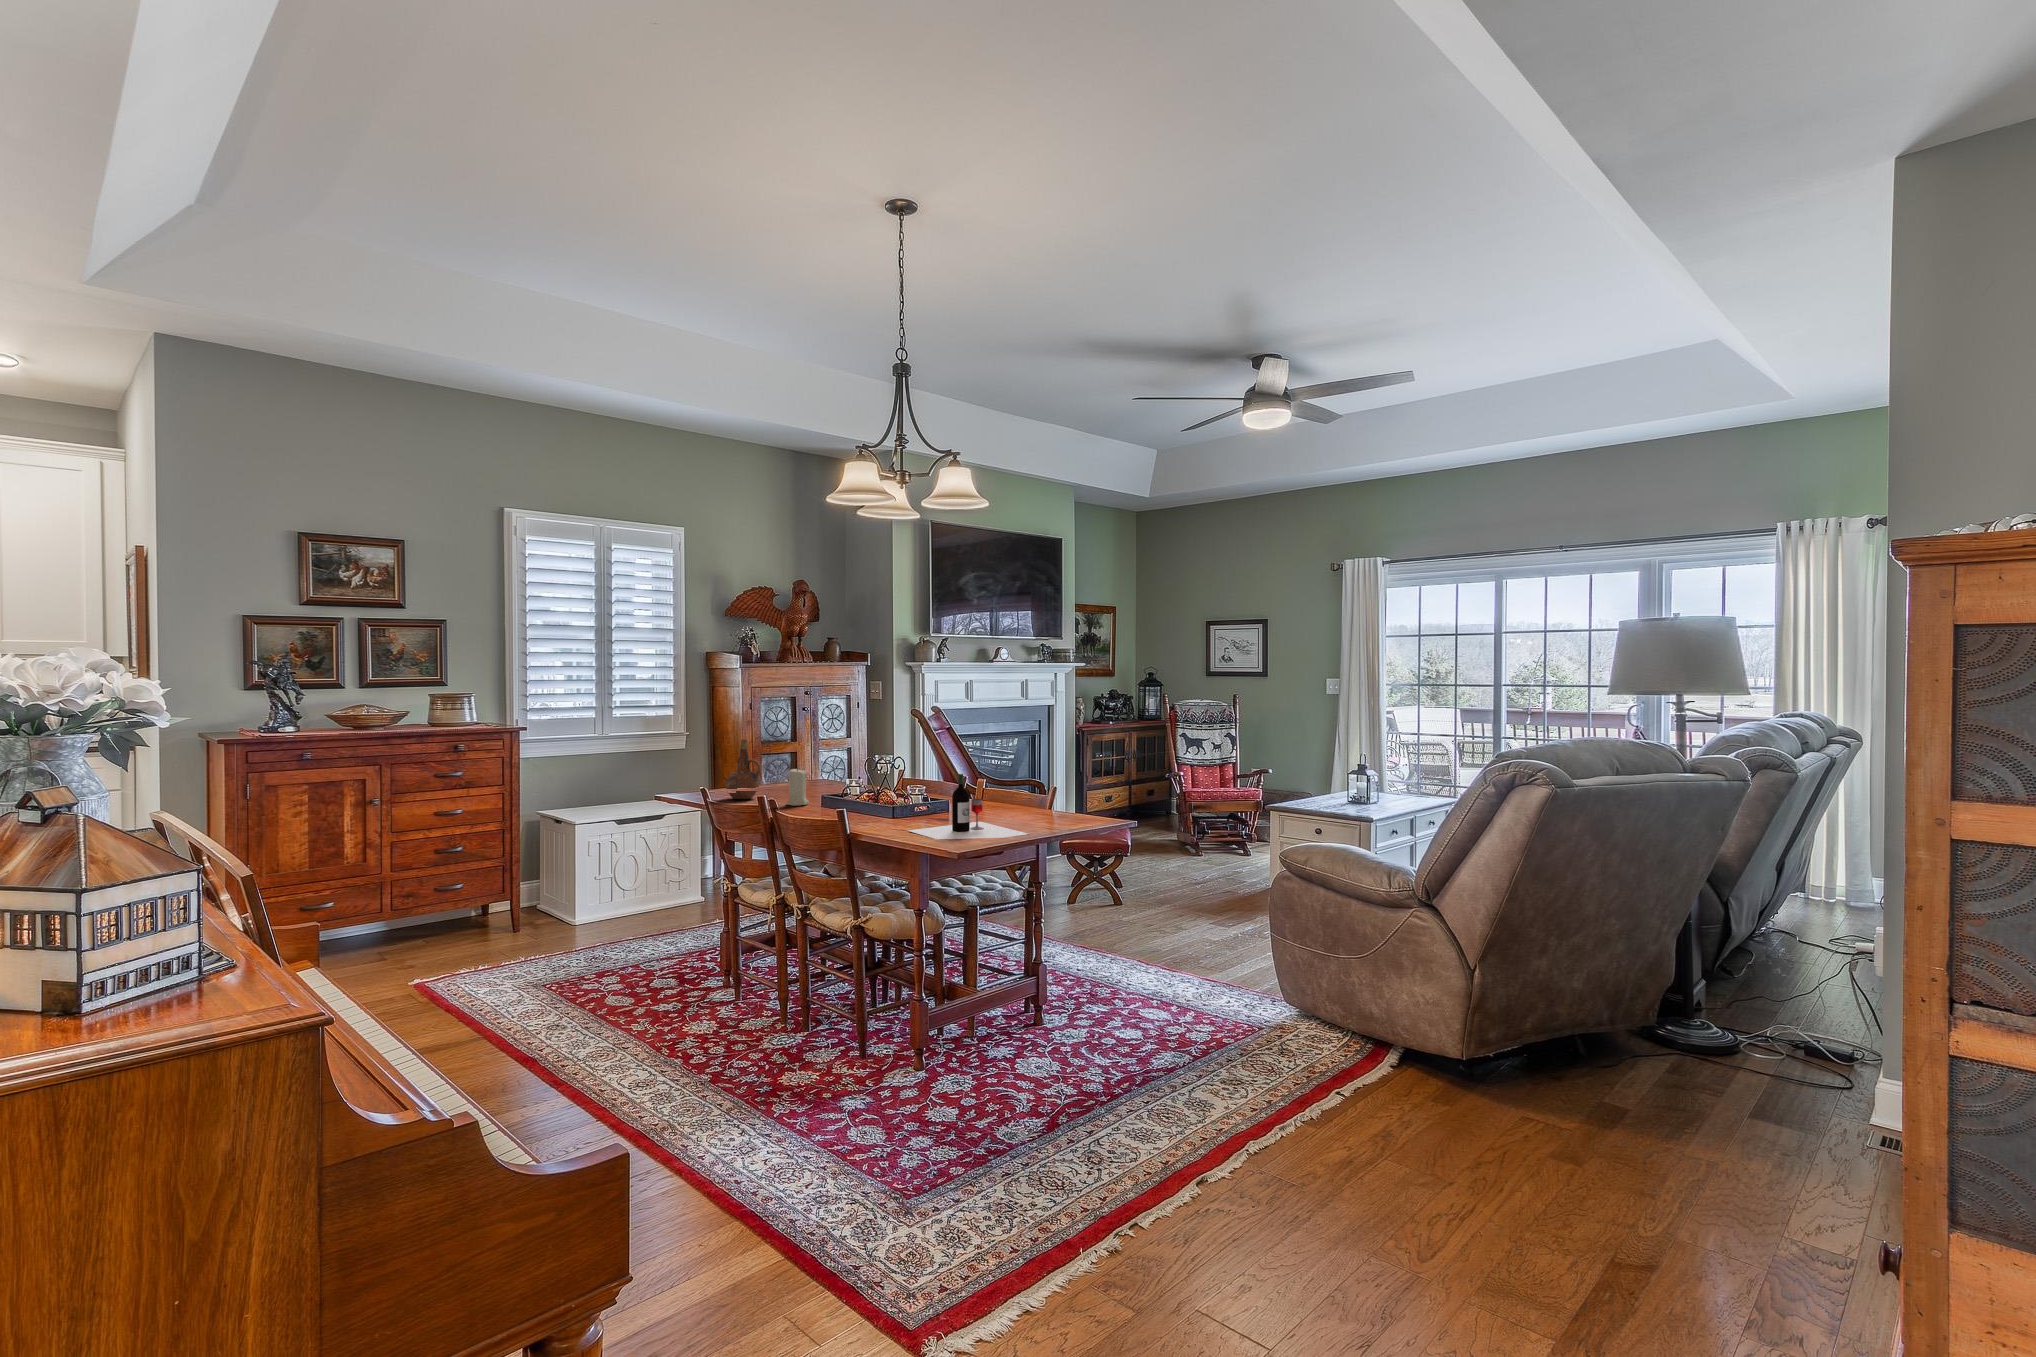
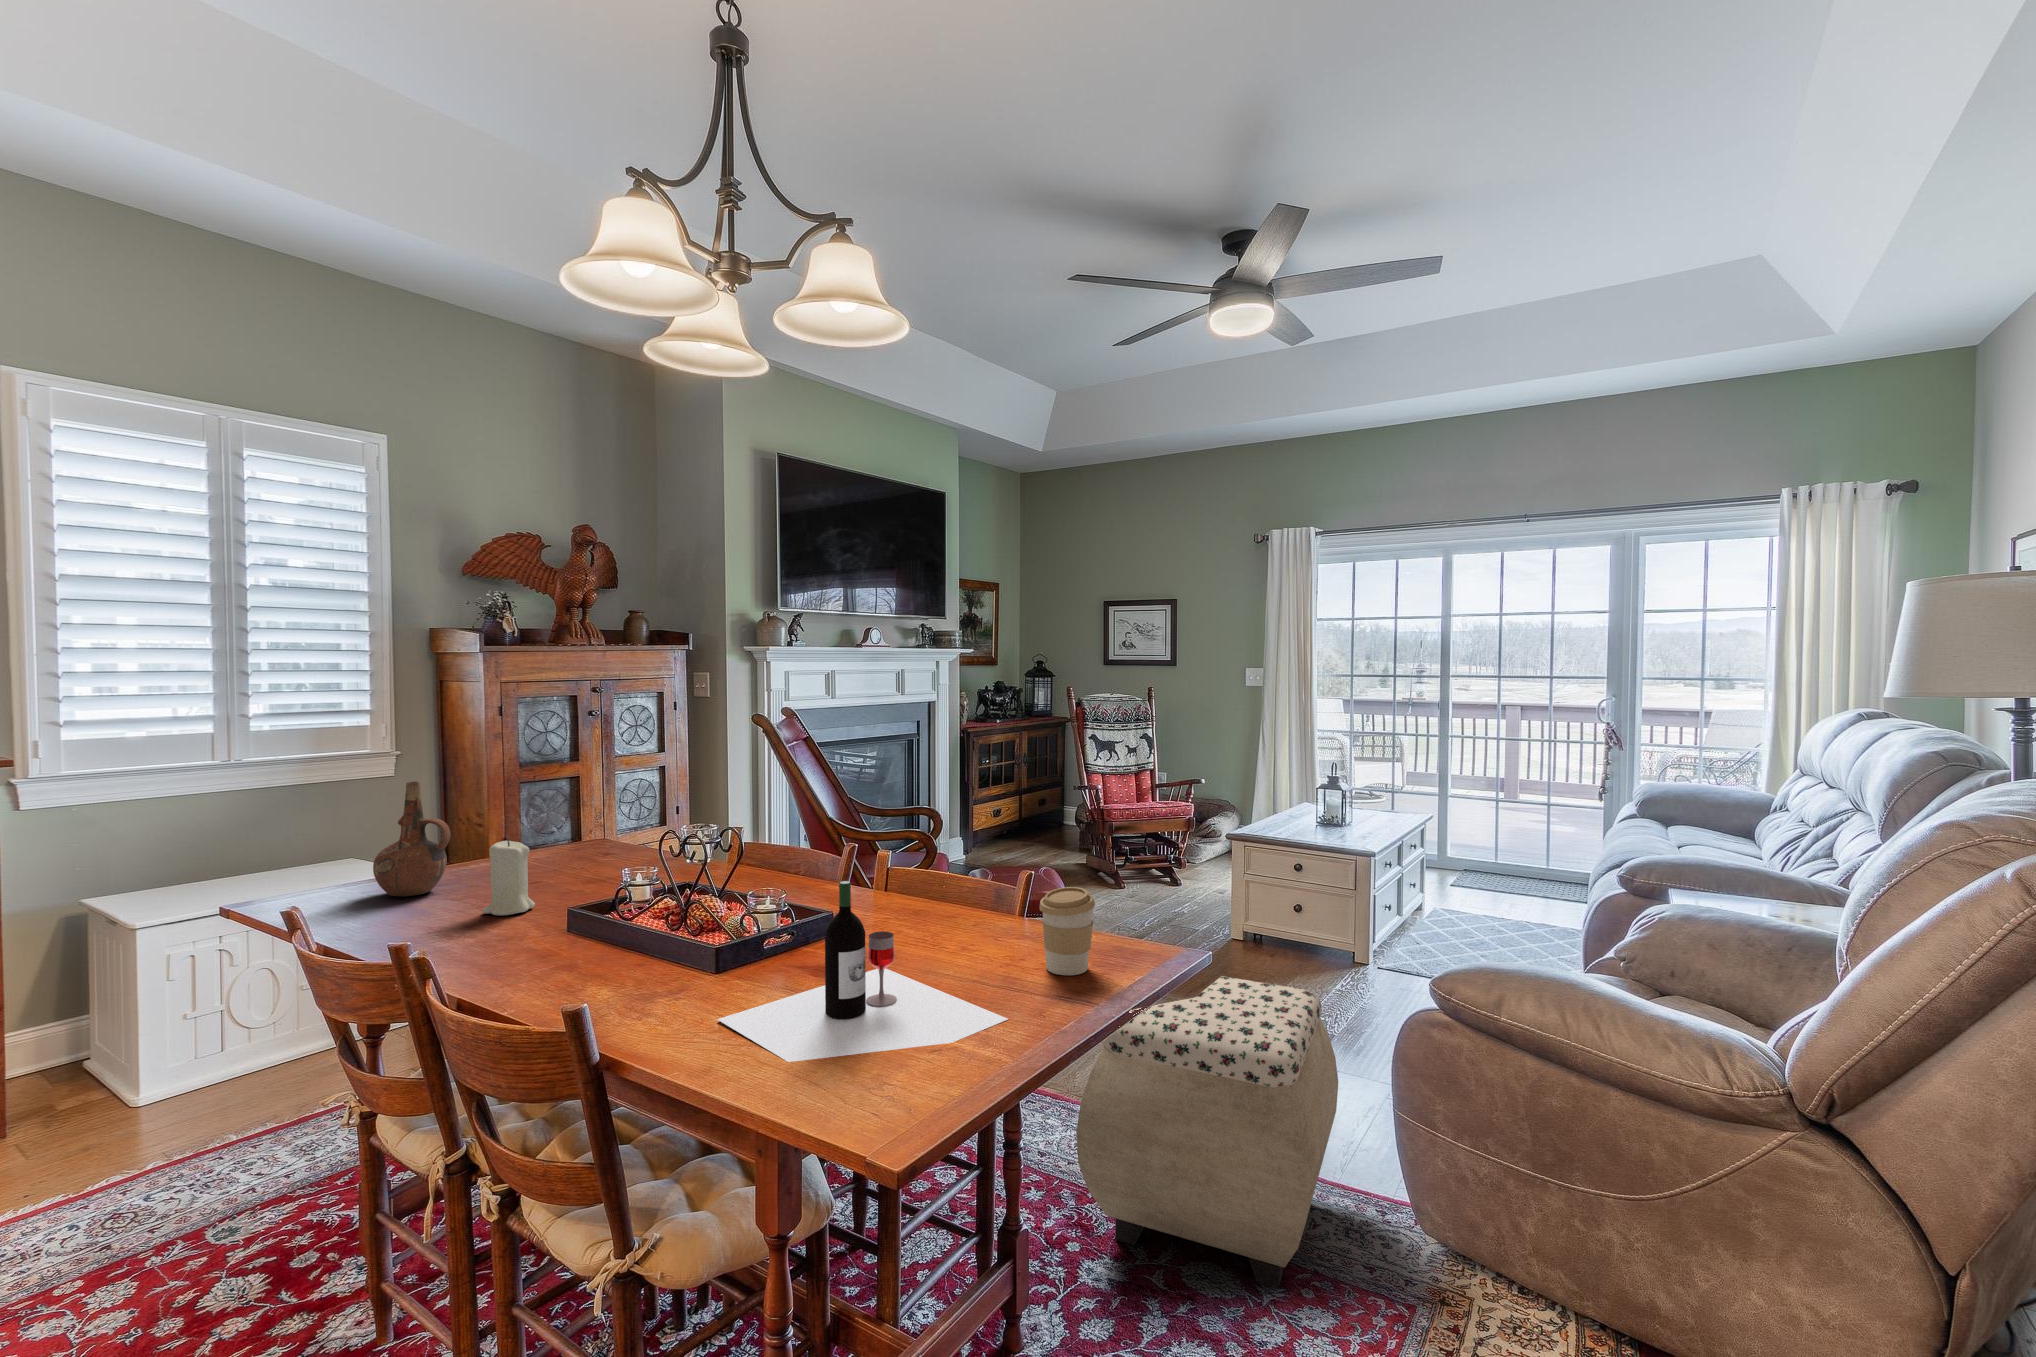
coffee cup: none [1053,787,1080,826] -> present [1040,887,1095,975]
ottoman: none [1090,859,1255,1018] -> present [1076,976,1338,1288]

